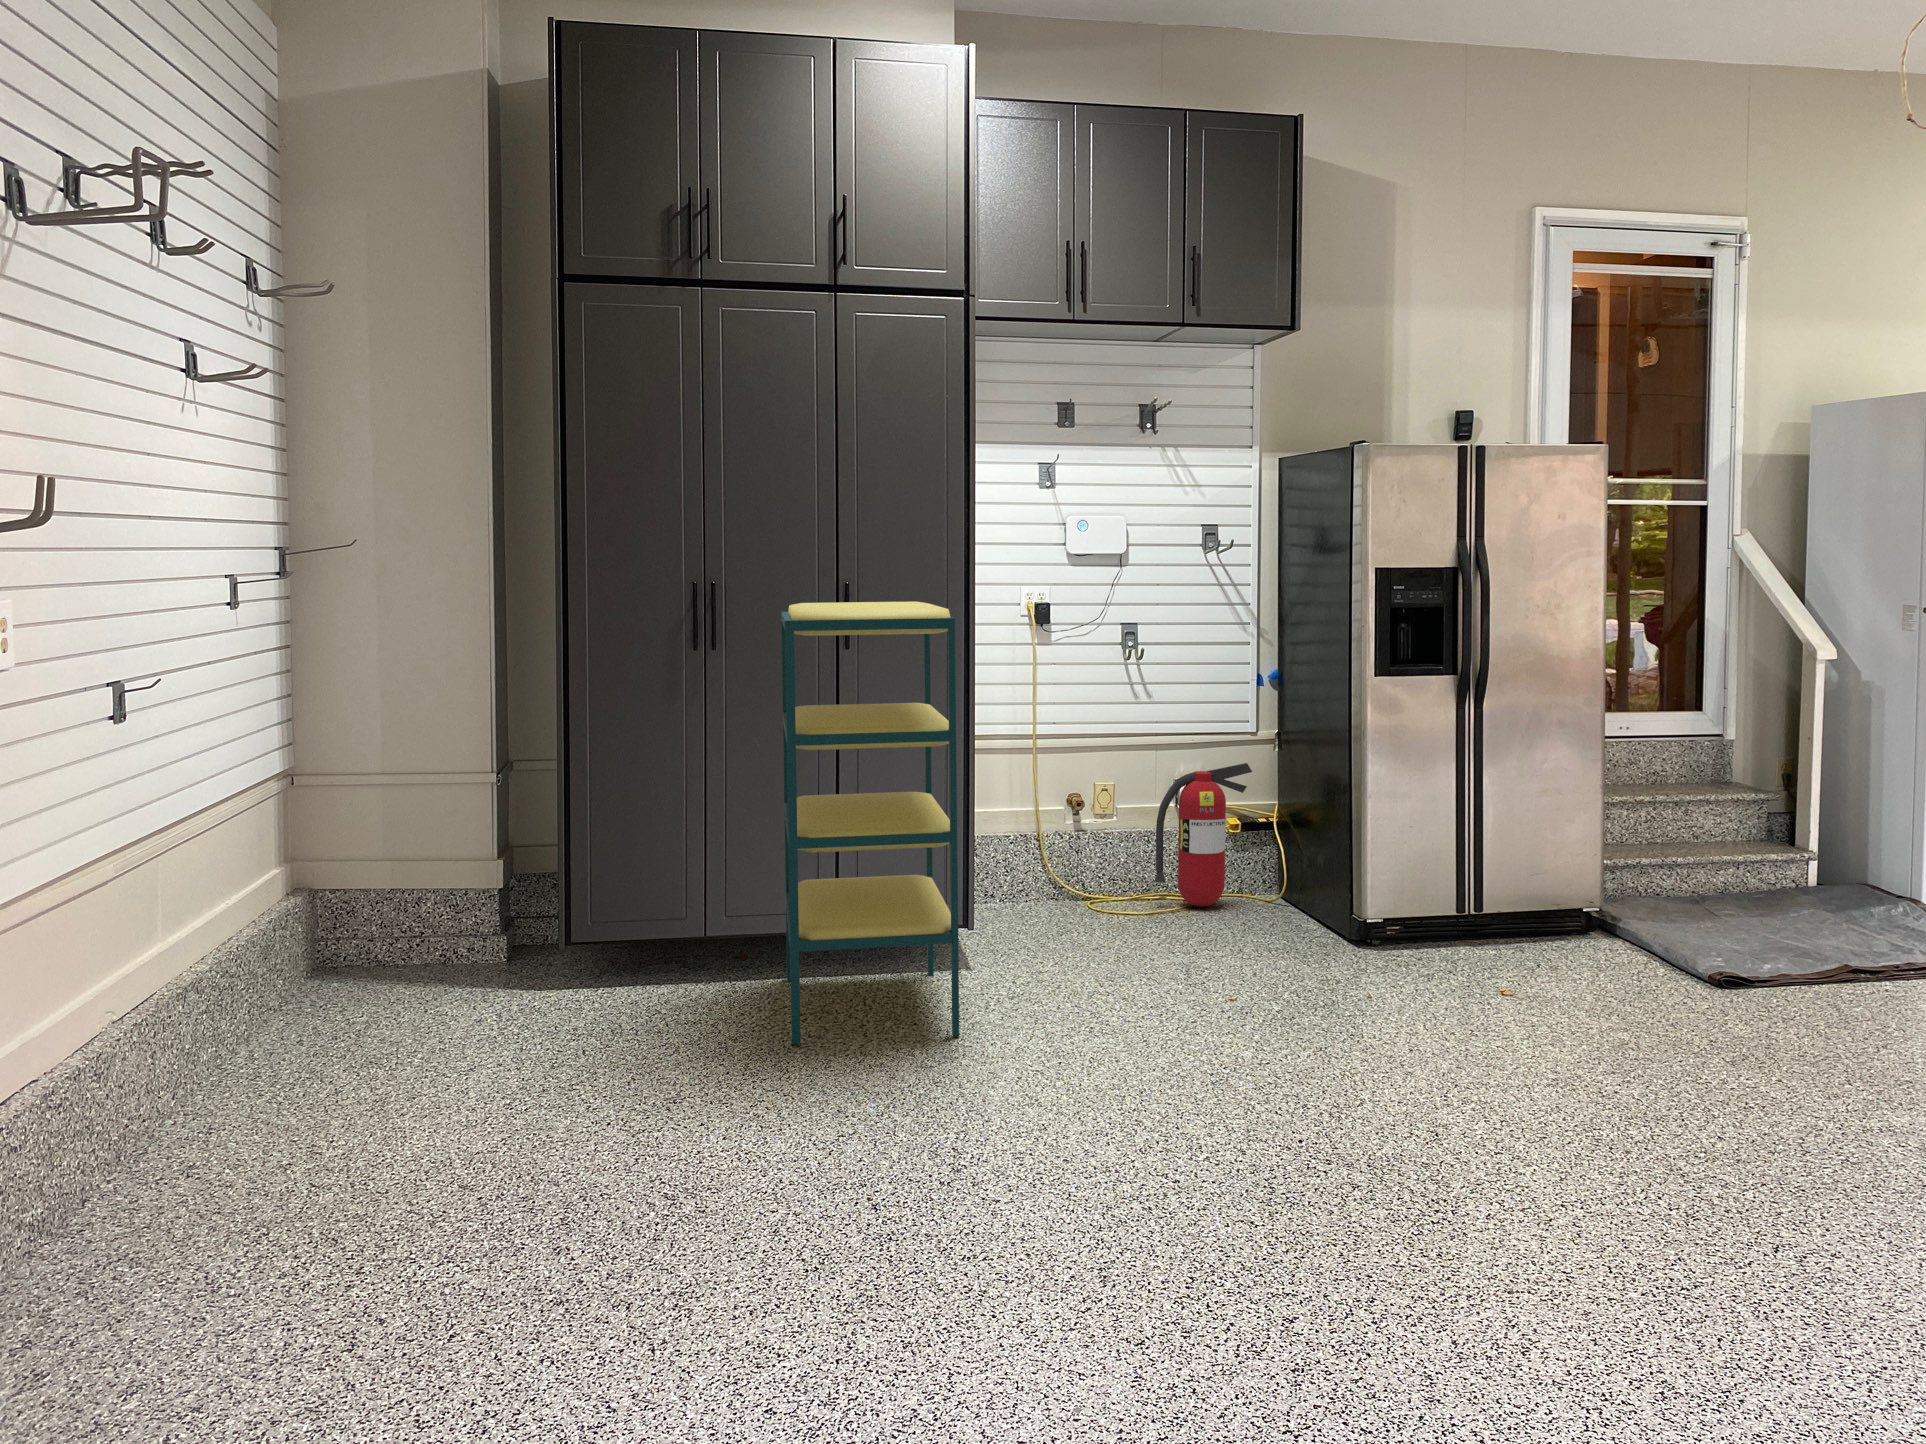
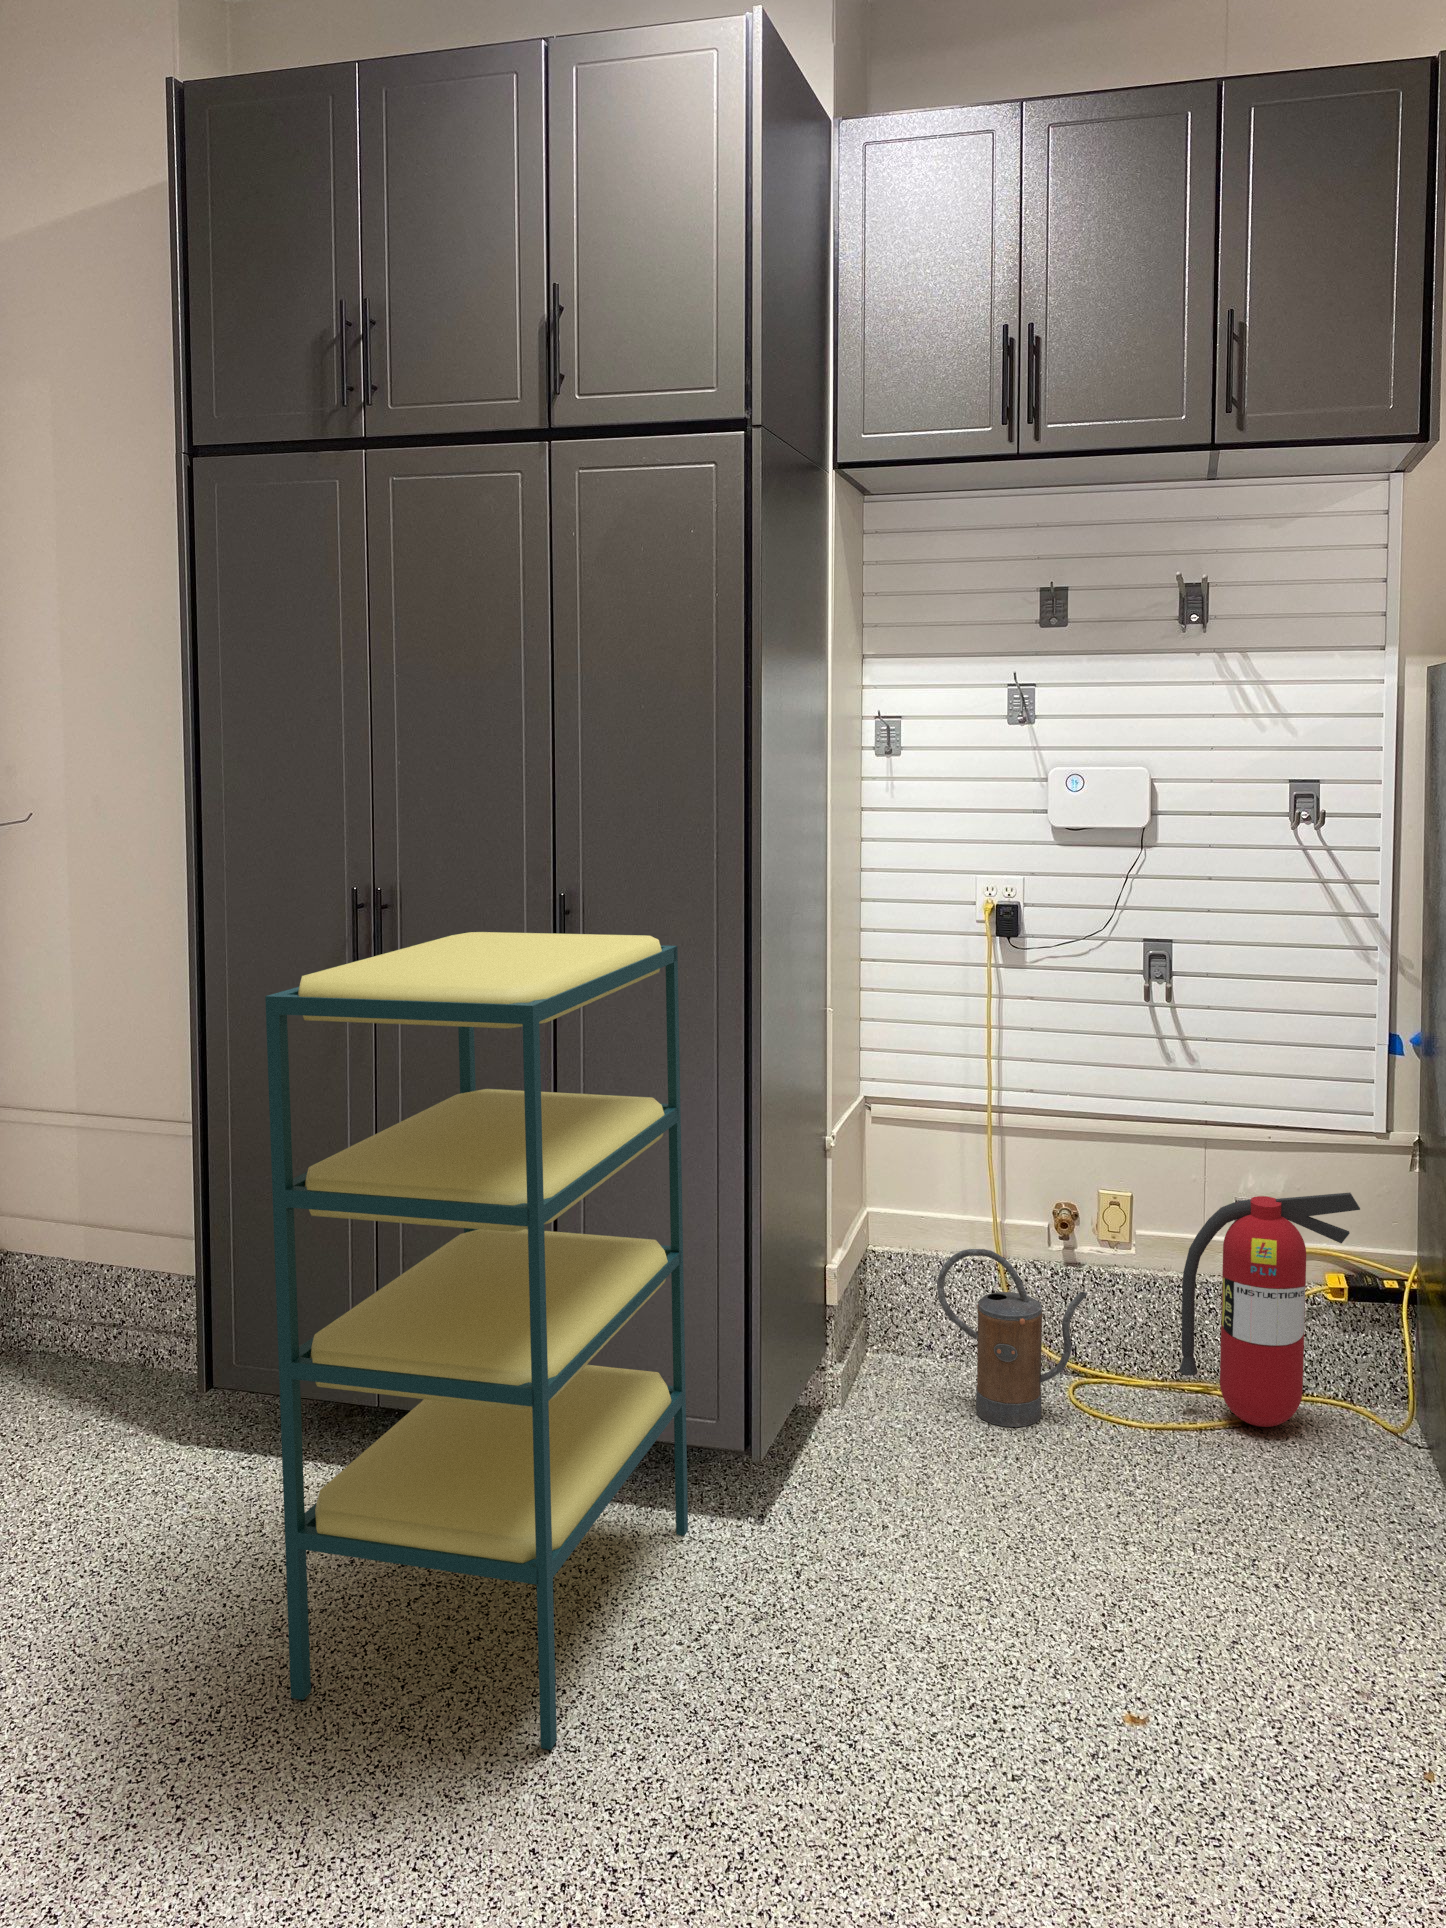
watering can: none [1018,815,1110,922] -> present [937,1249,1088,1427]

